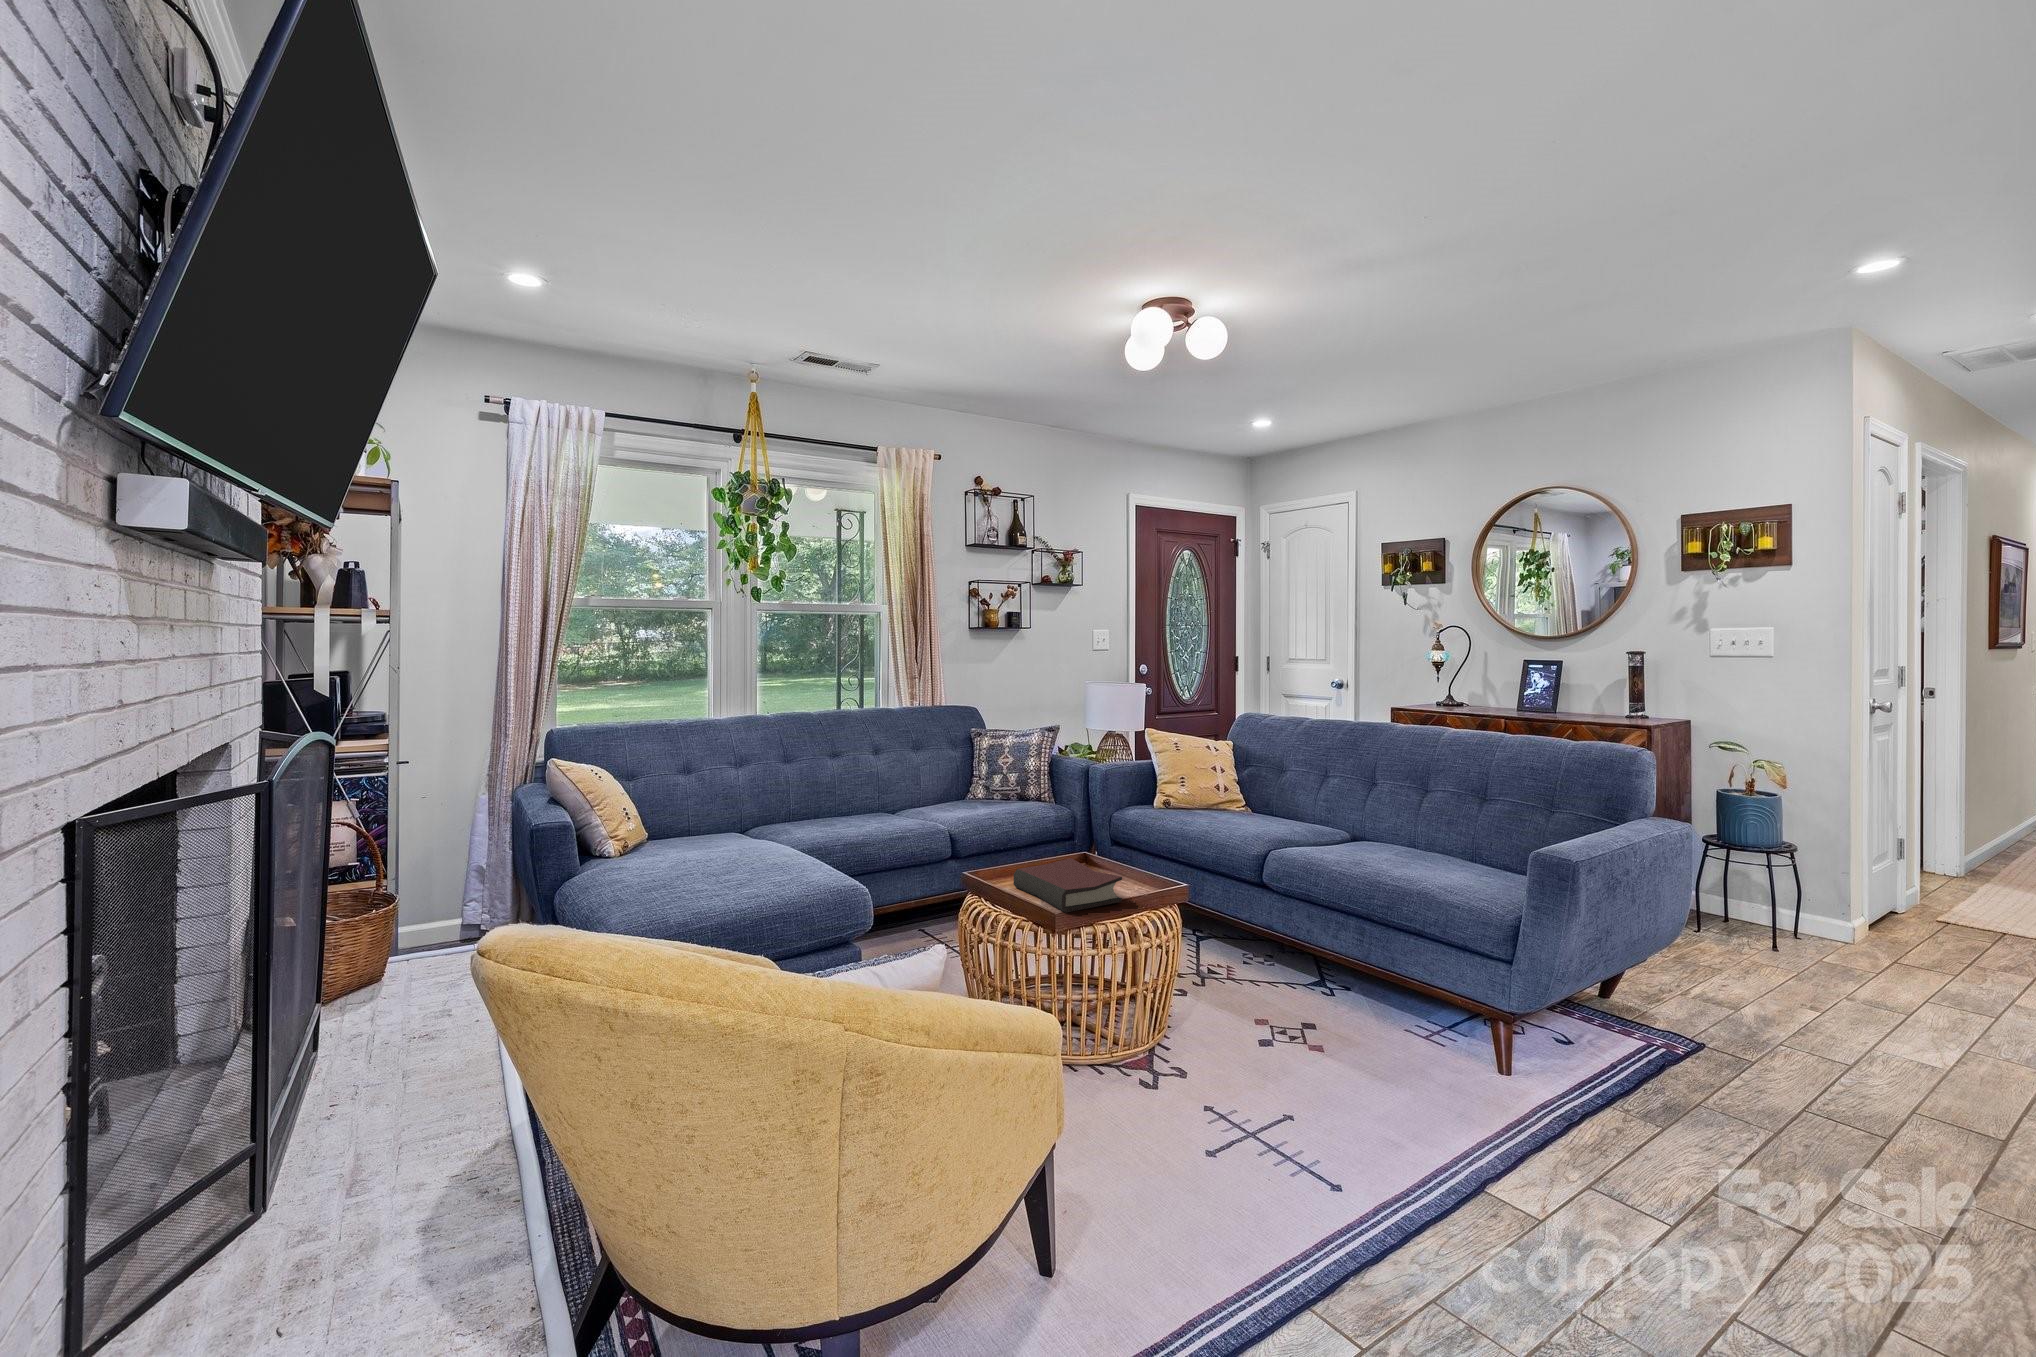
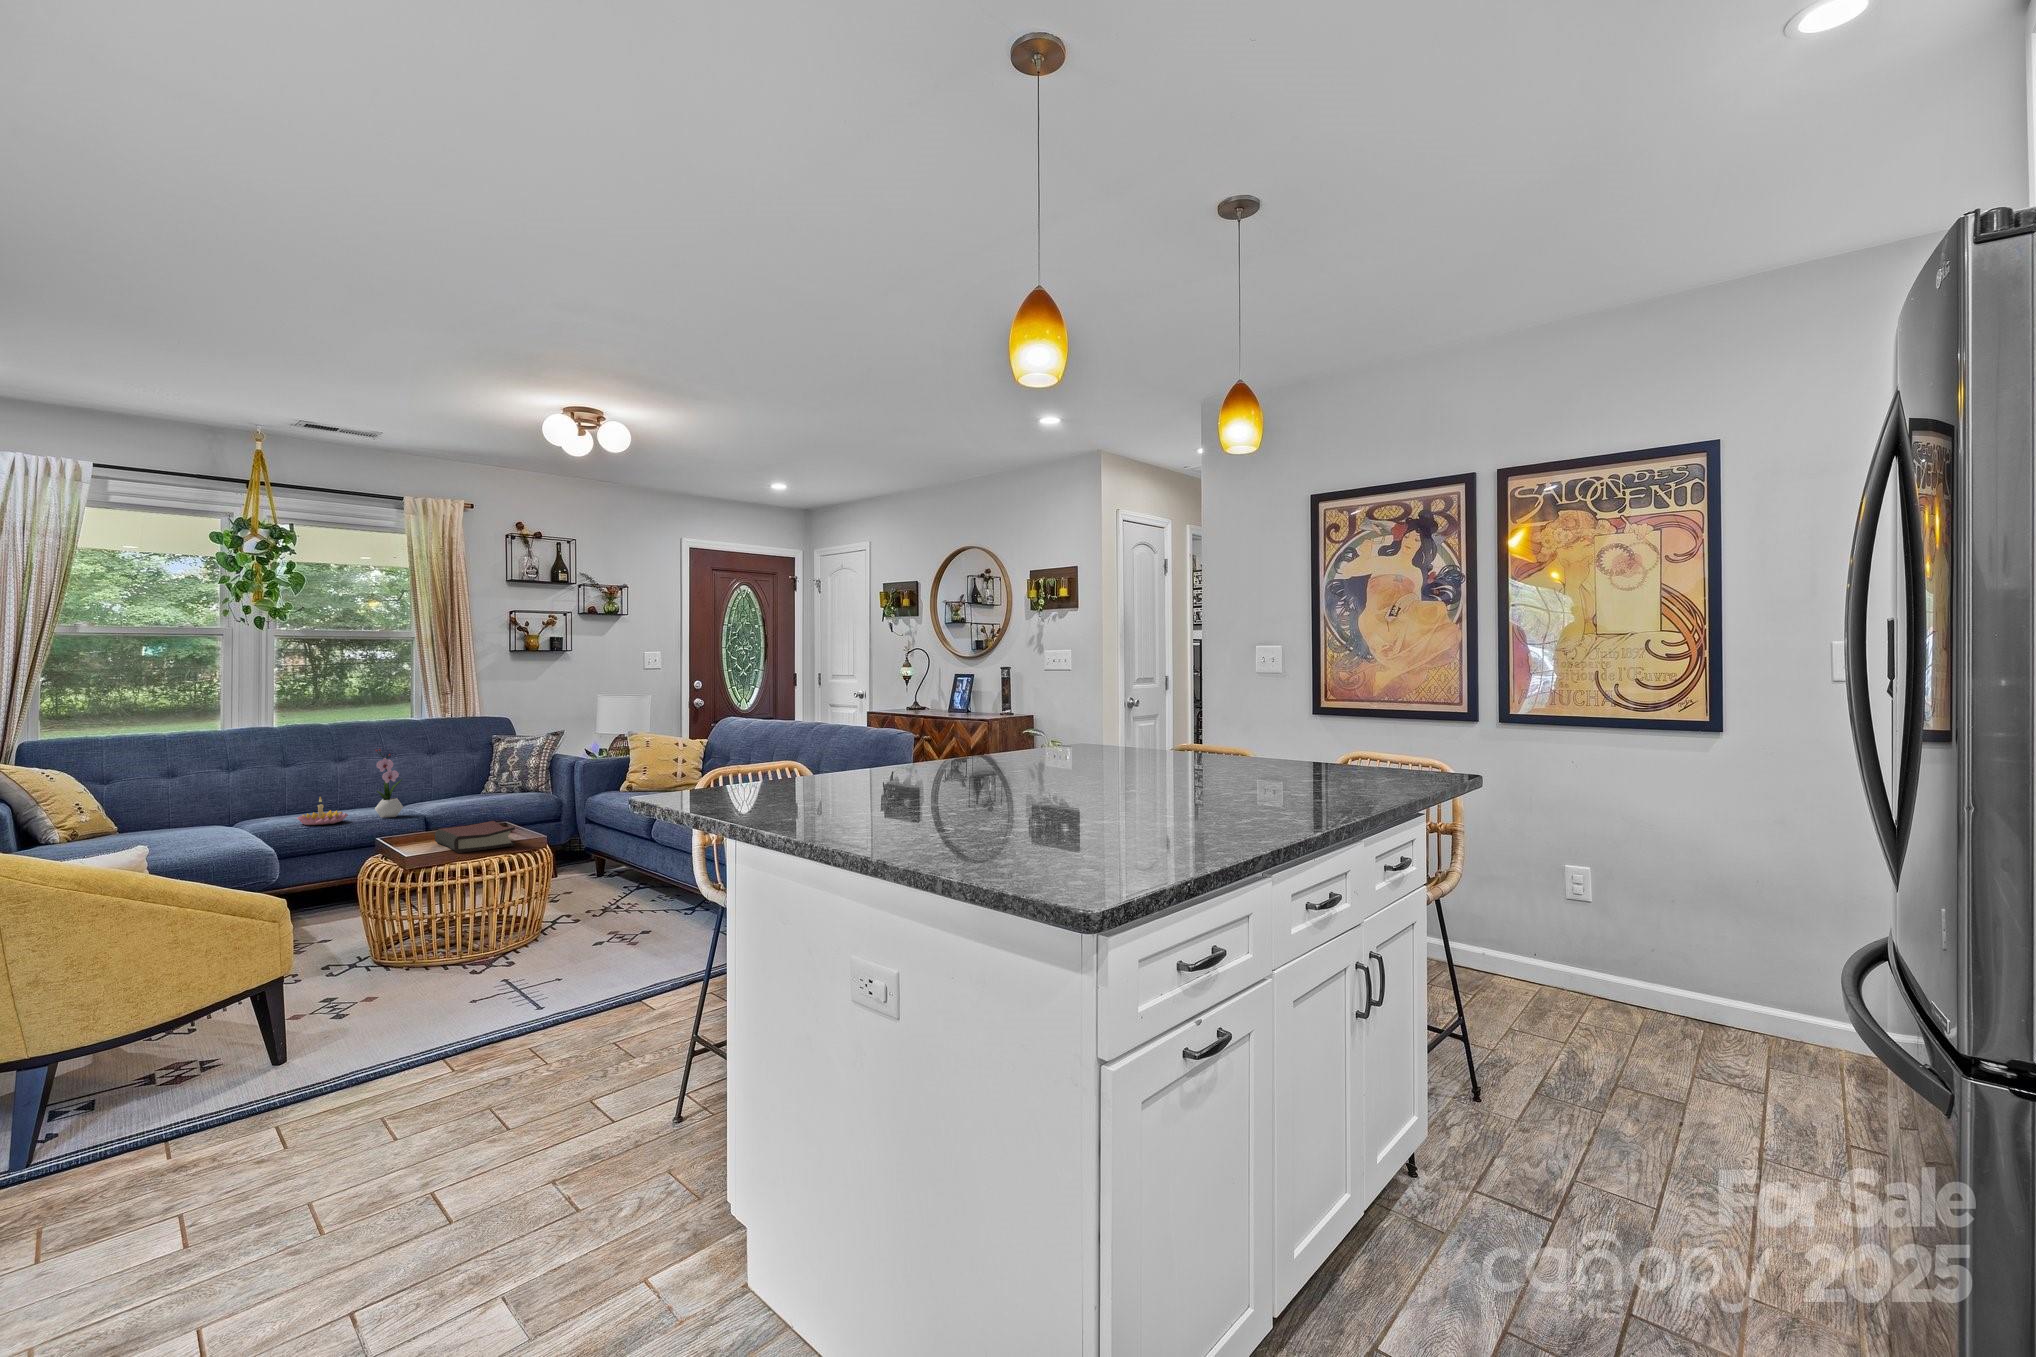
flower arrangement: none [892,747,921,830] -> present [375,749,403,818]
candle holder: none [822,804,873,841] -> present [297,797,348,826]

